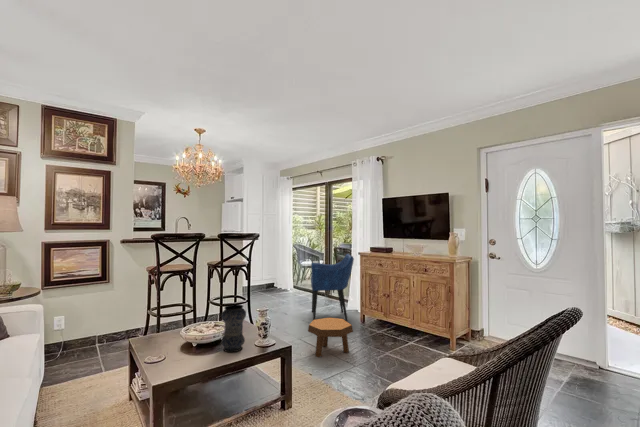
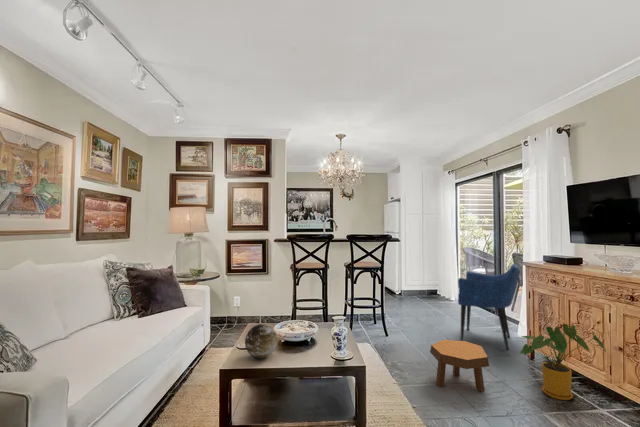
house plant: none [366,293,414,345] -> present [520,324,606,400]
vase: present [221,304,246,352] -> none [295,309,320,358]
decorative orb: none [170,327,207,364] -> present [245,324,277,358]

